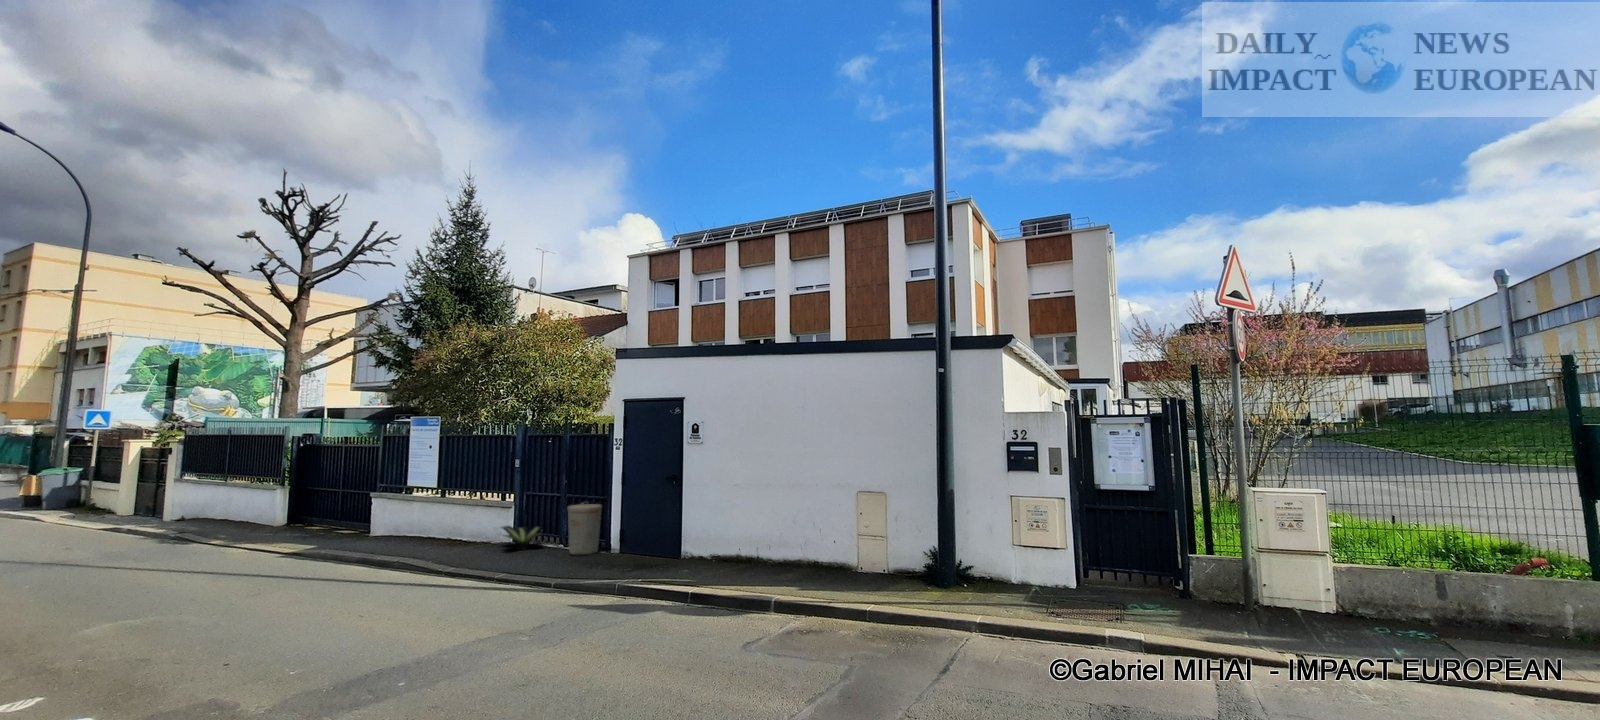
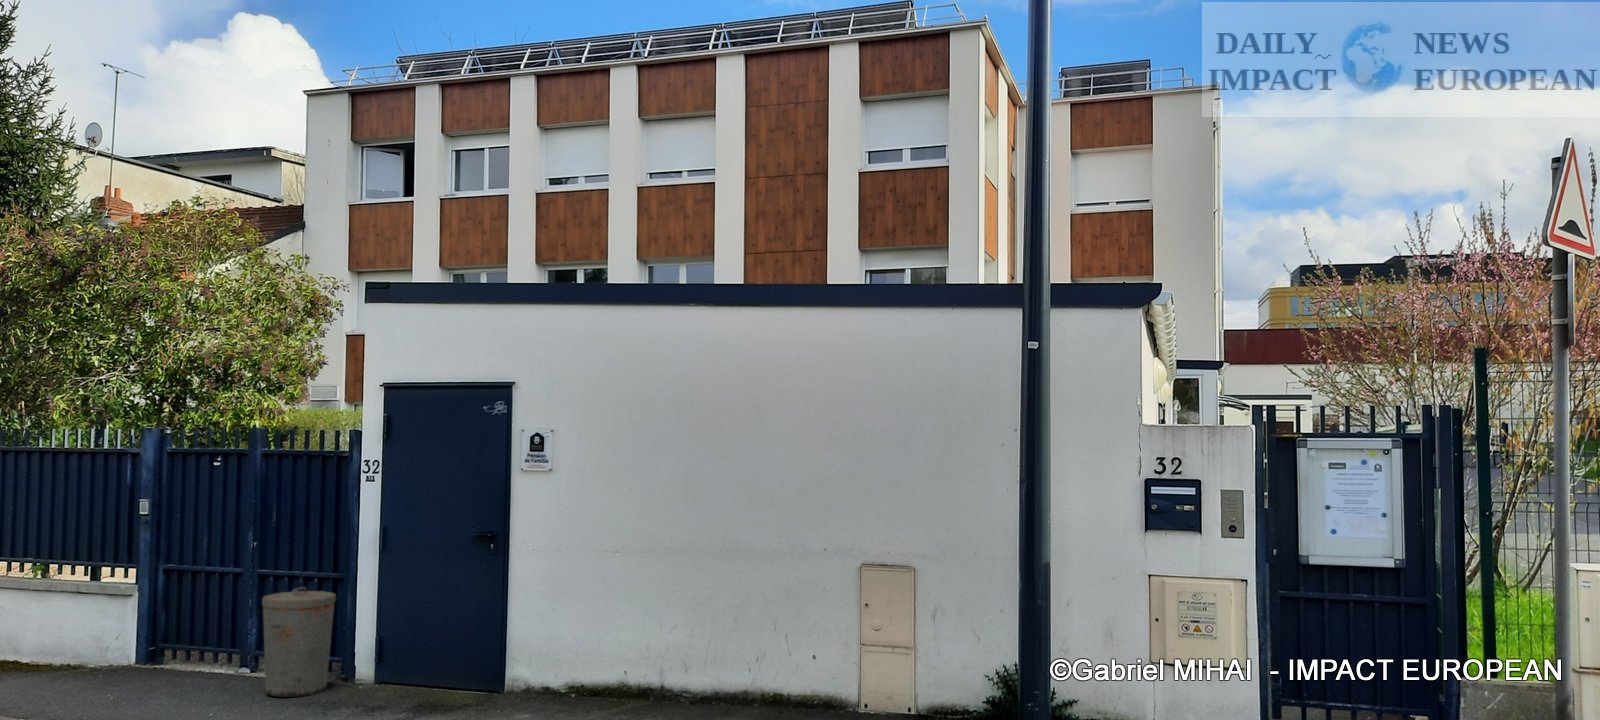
potted plant: present [502,526,541,550] -> none [103,632,207,688]

